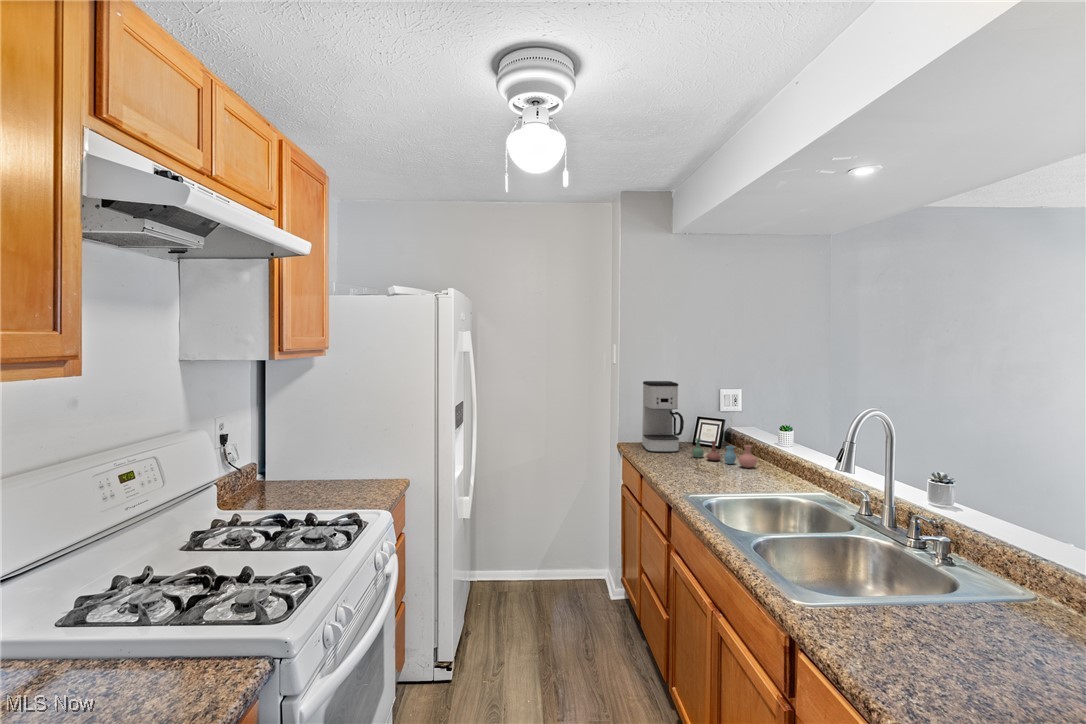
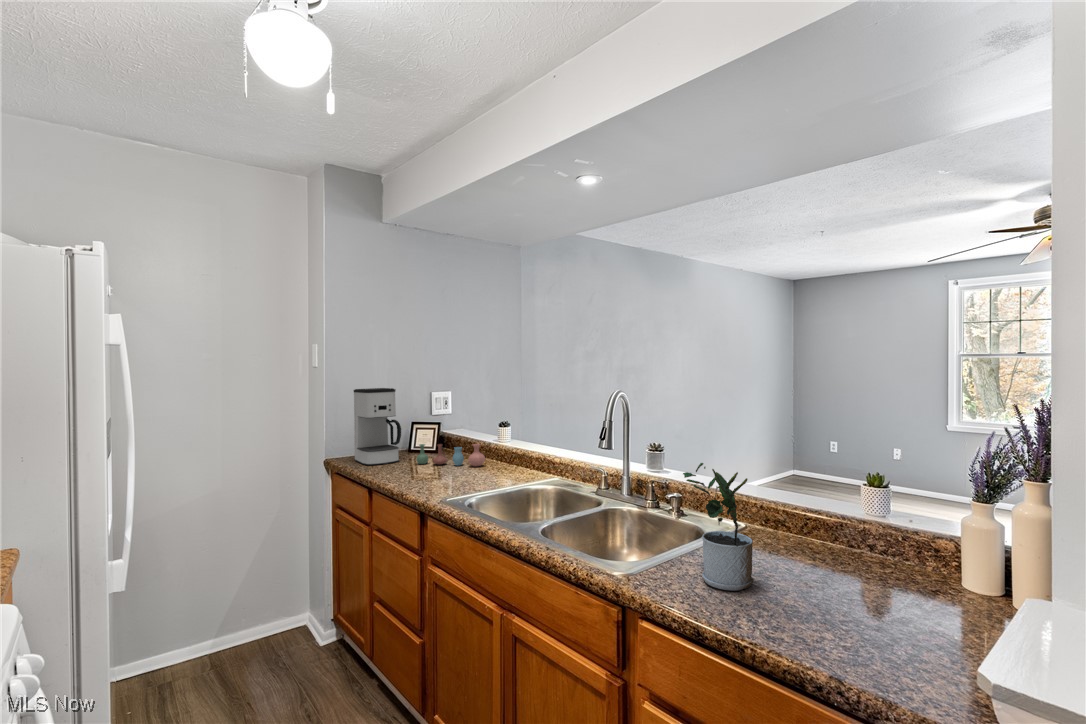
potted plant: none [860,506,937,652] -> present [683,463,753,591]

